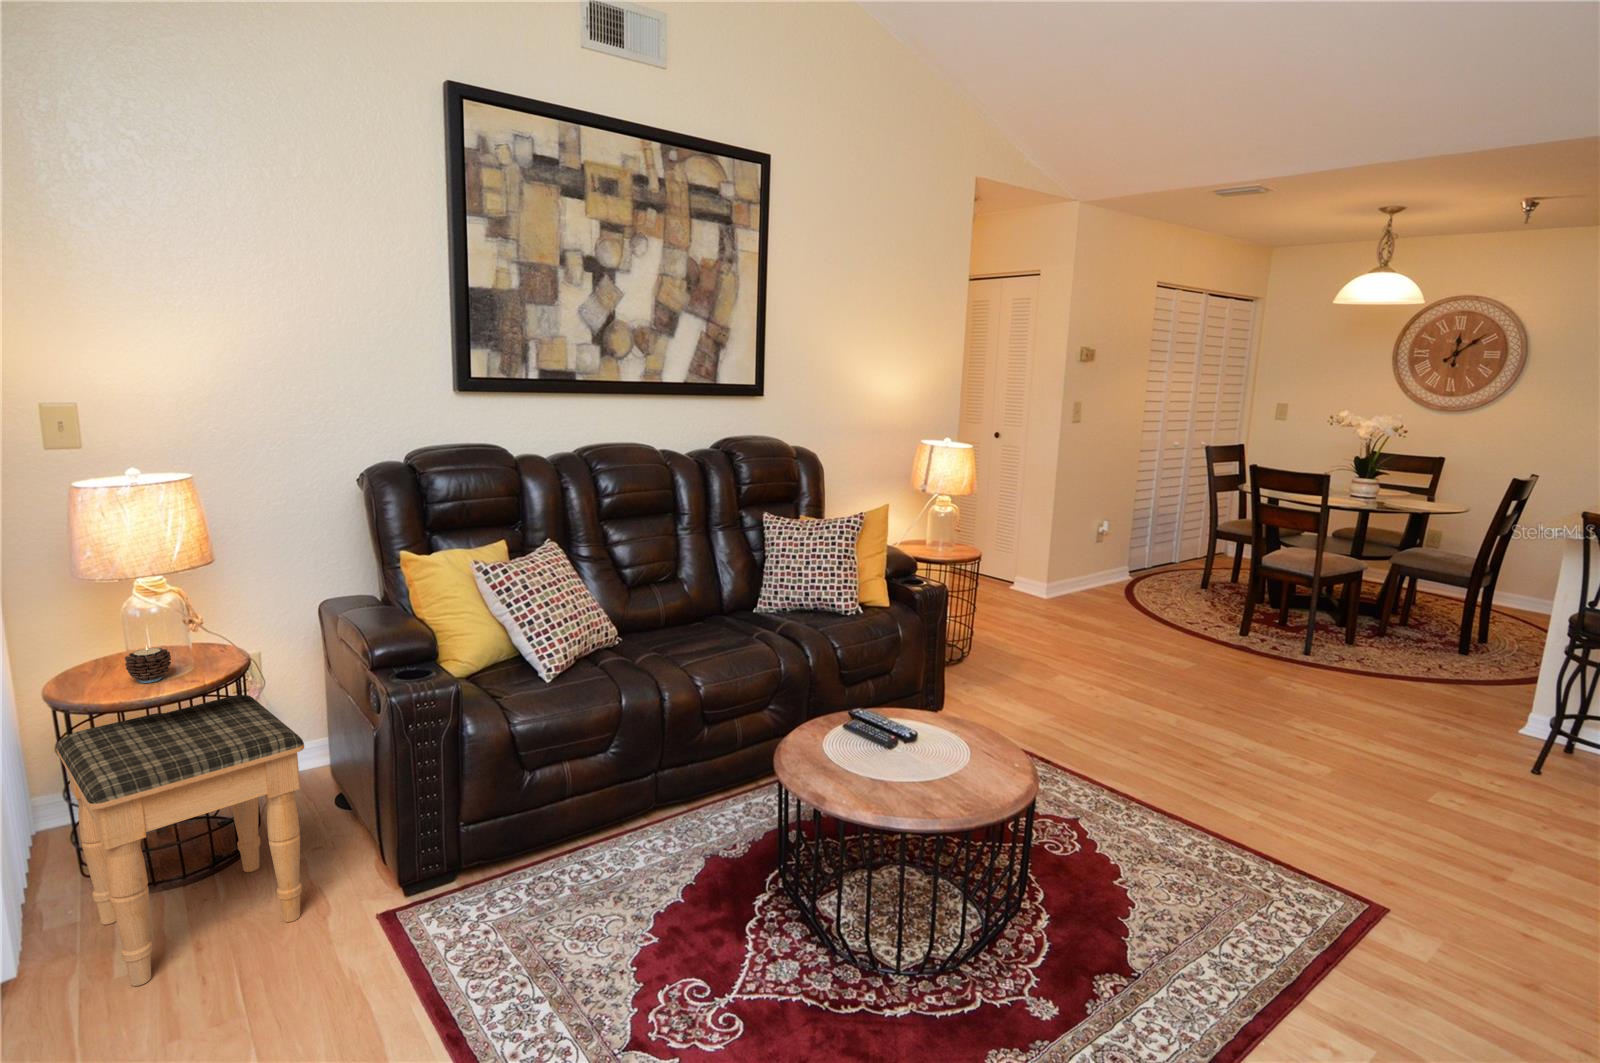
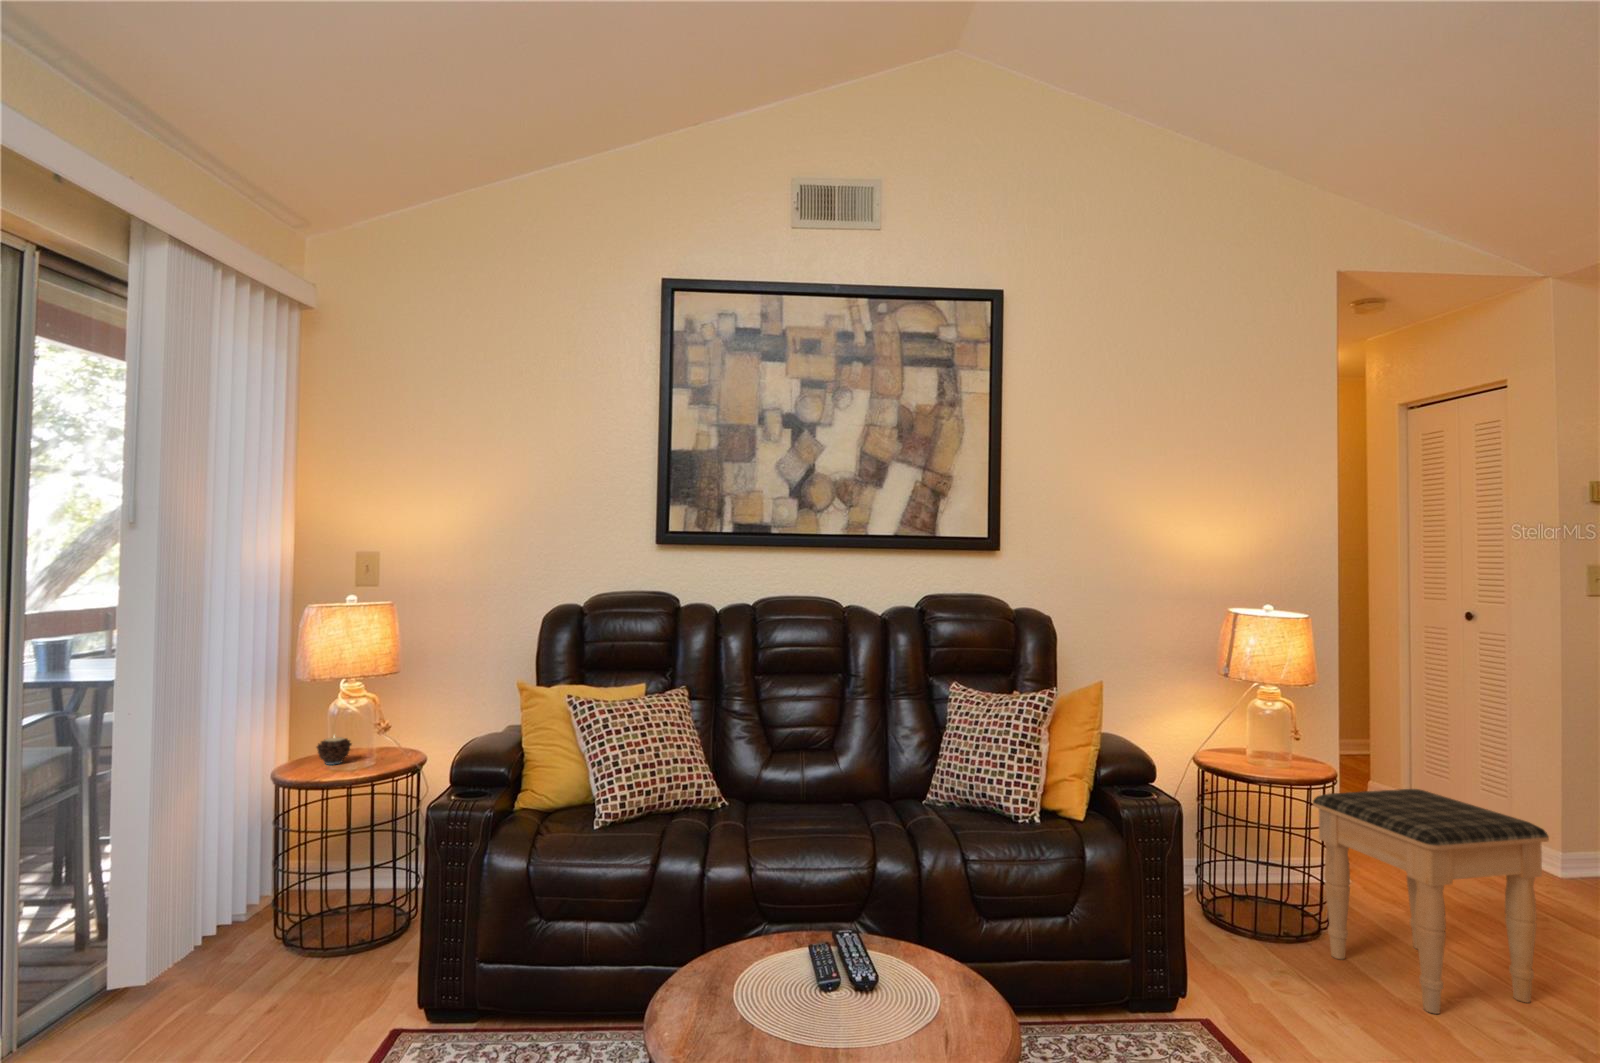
footstool: present [56,695,304,986] -> present [1313,789,1549,1014]

